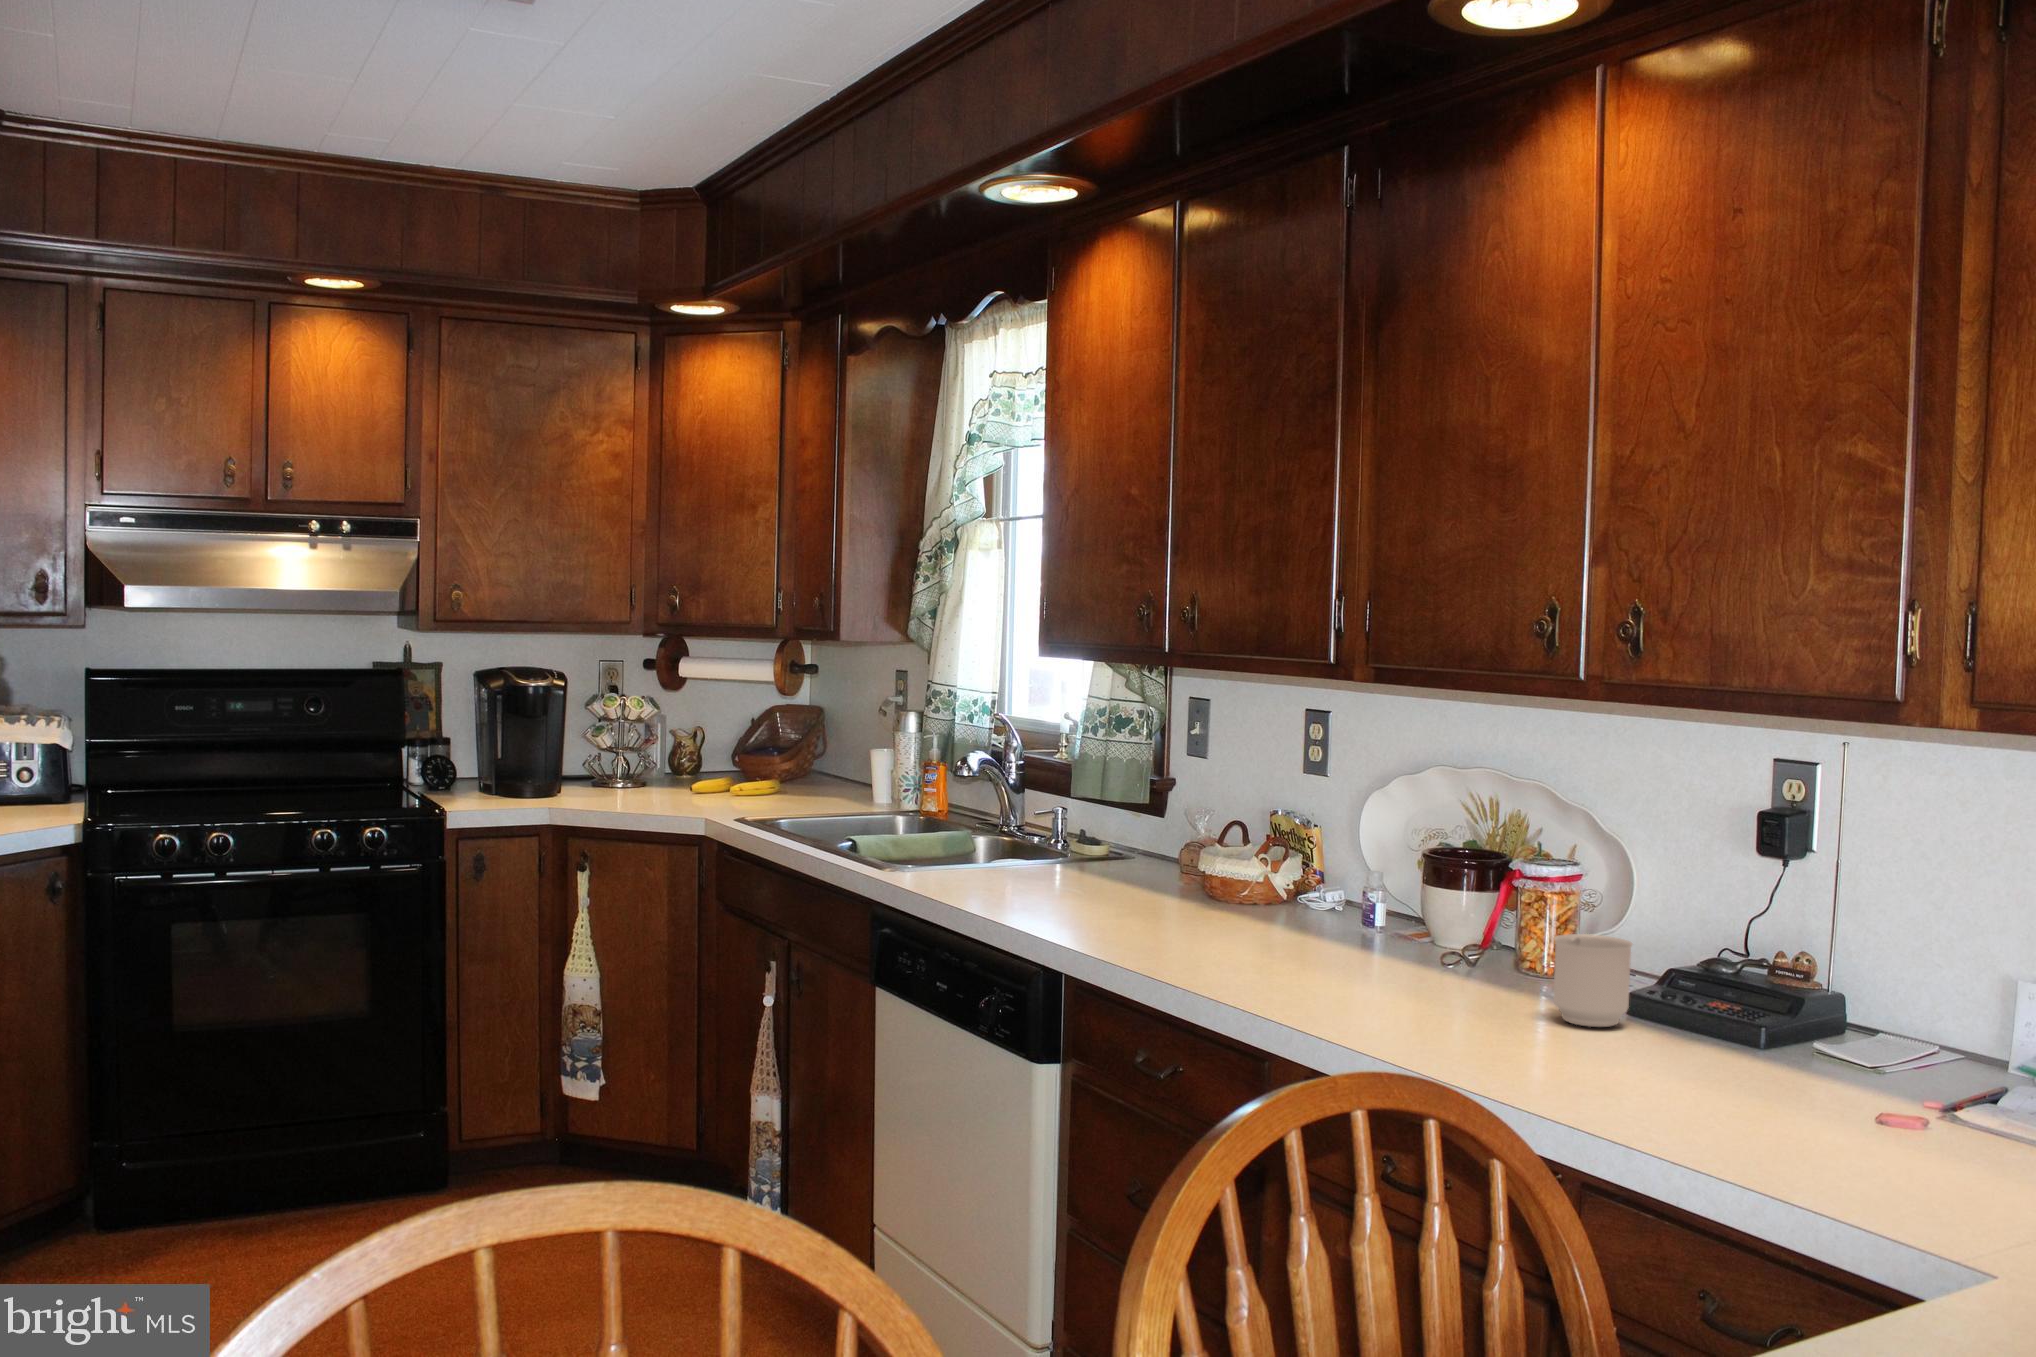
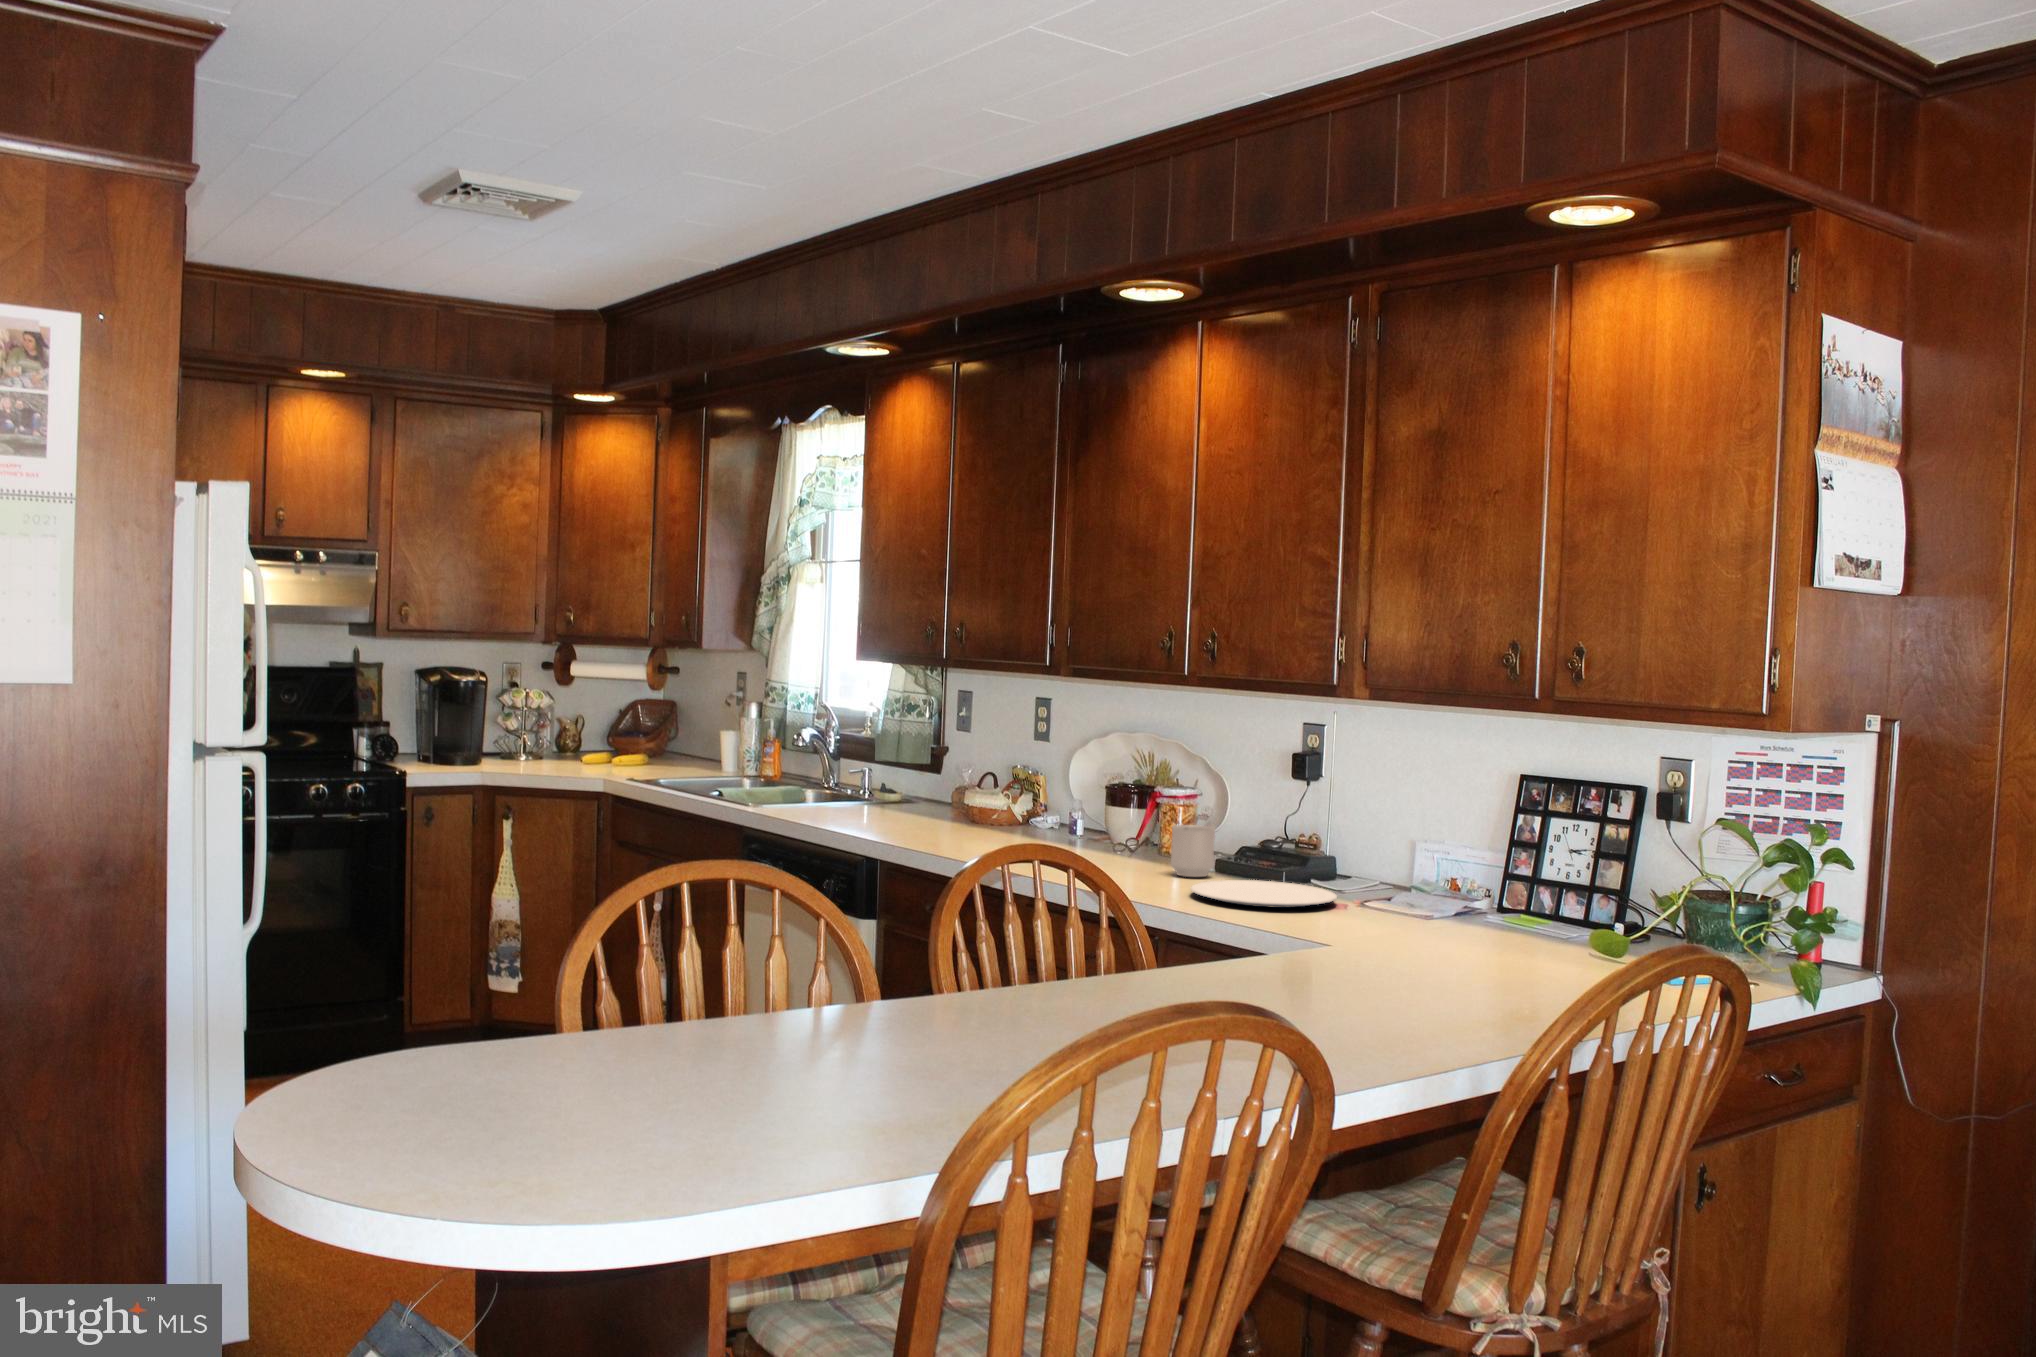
plate: none [1607,1041,1892,1115] -> present [1191,880,1337,908]

